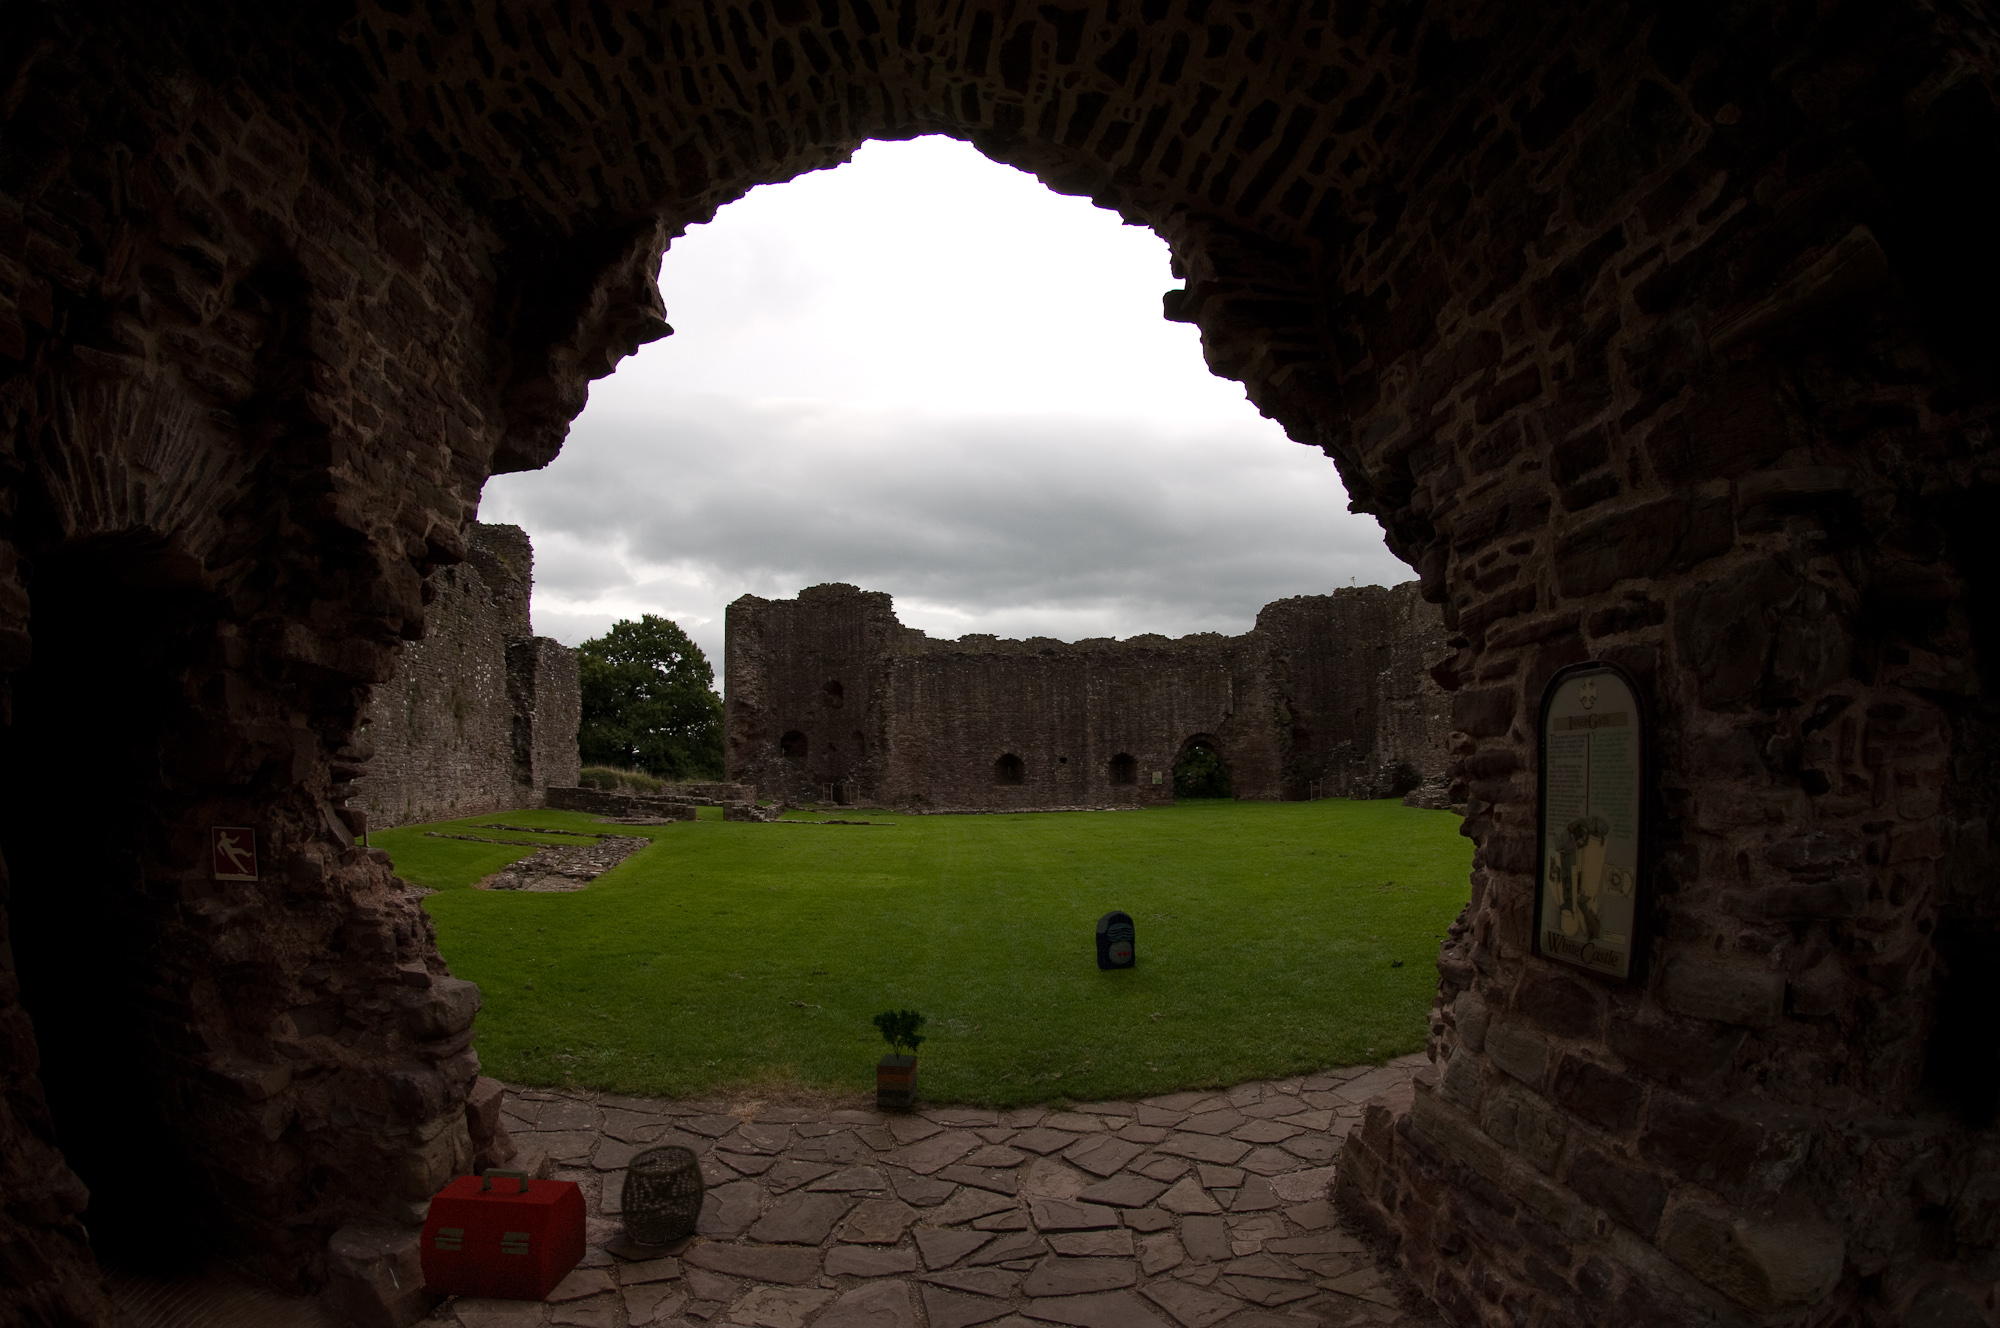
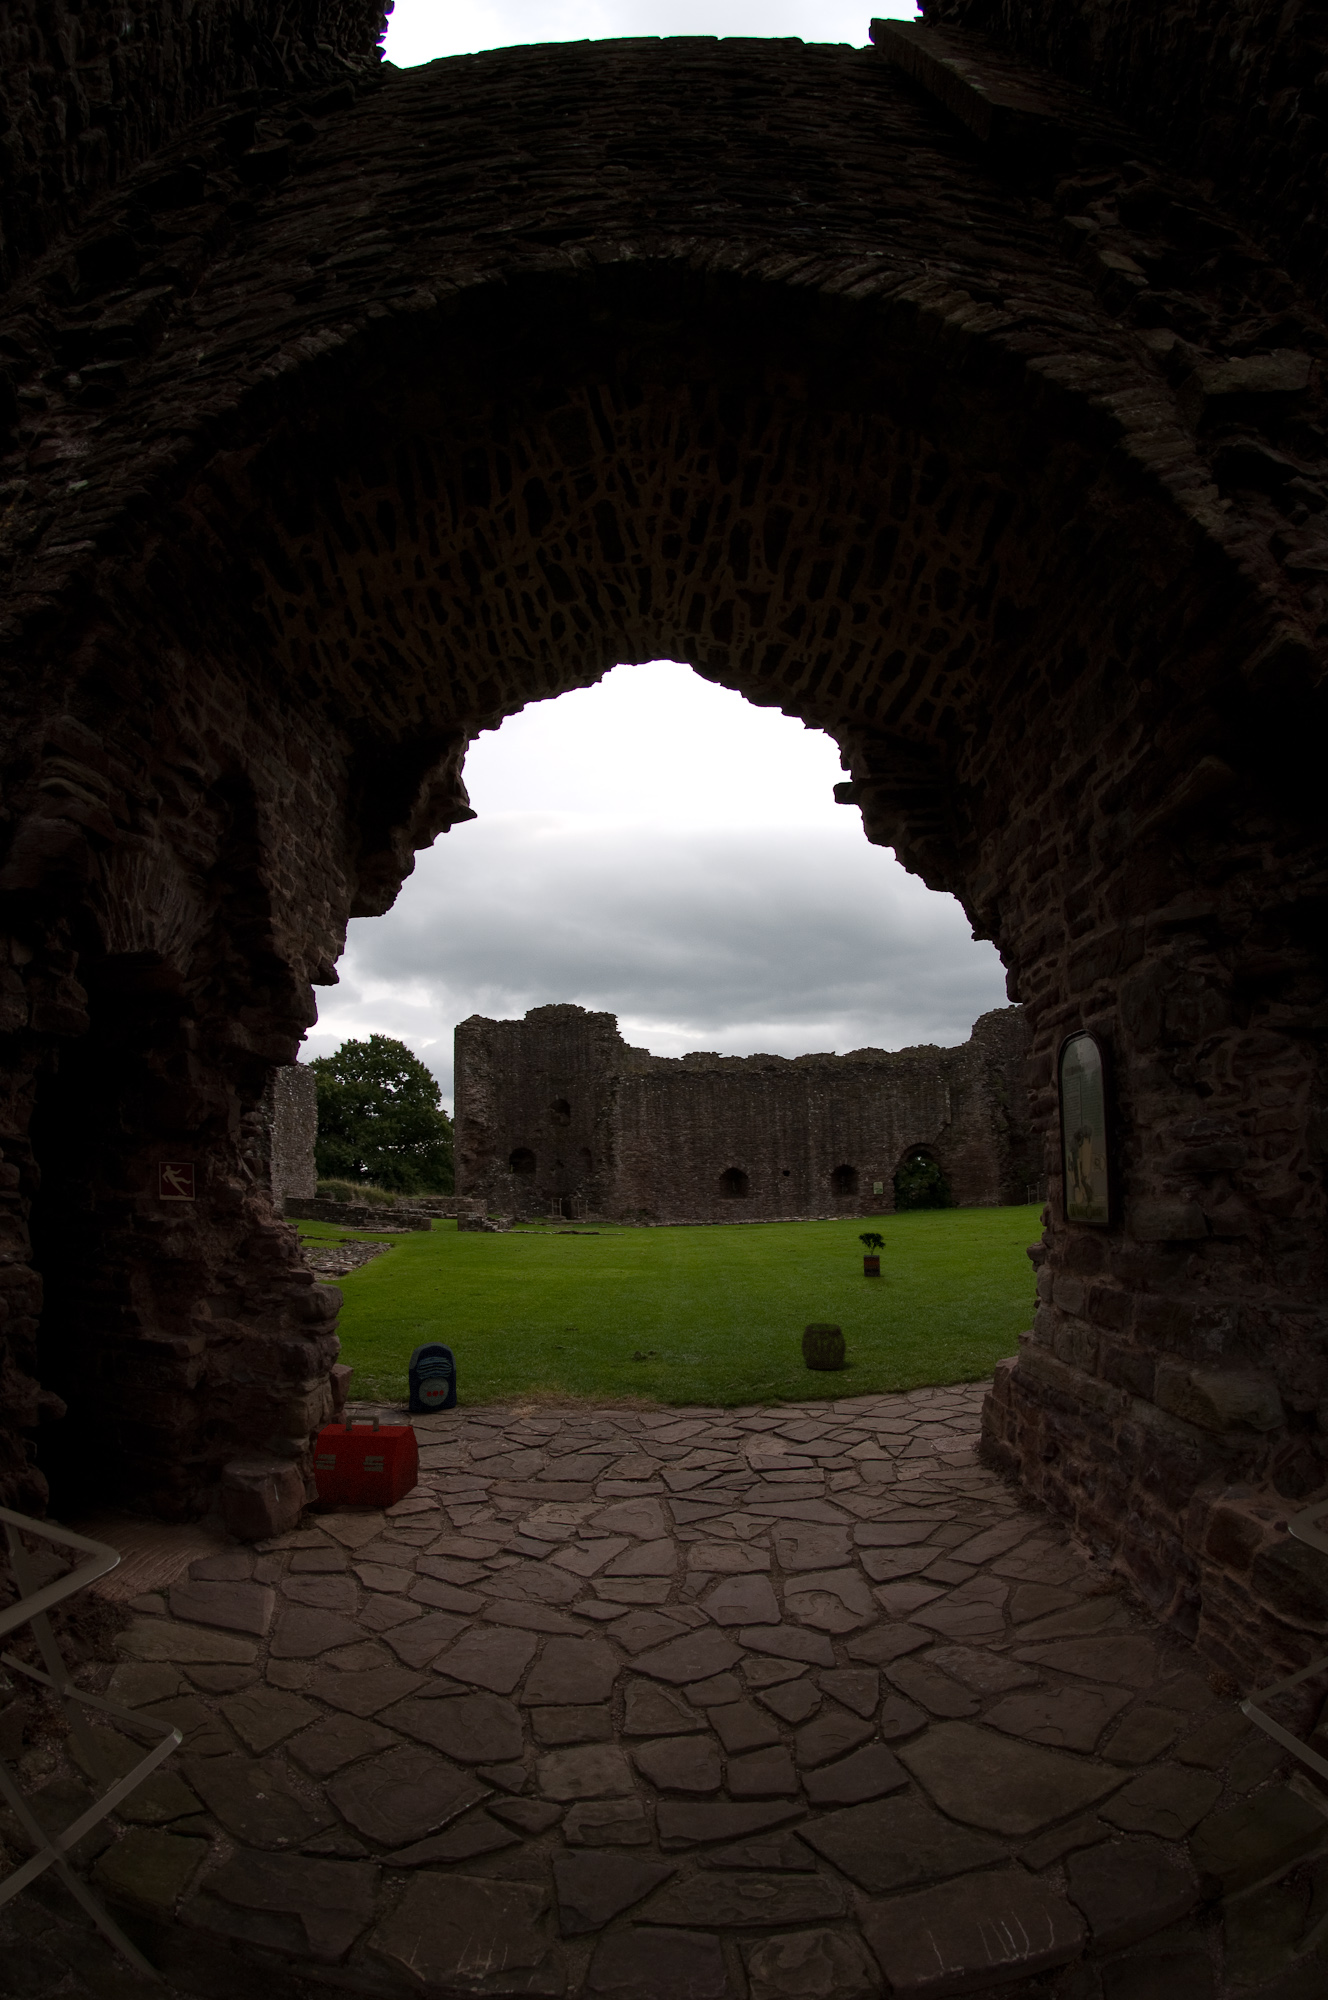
backpack: present [1096,910,1135,969] -> present [409,1342,457,1412]
potted tree: present [872,1009,927,1107] -> present [858,1233,886,1276]
woven basket: present [620,1145,705,1244] -> present [801,1323,846,1369]

